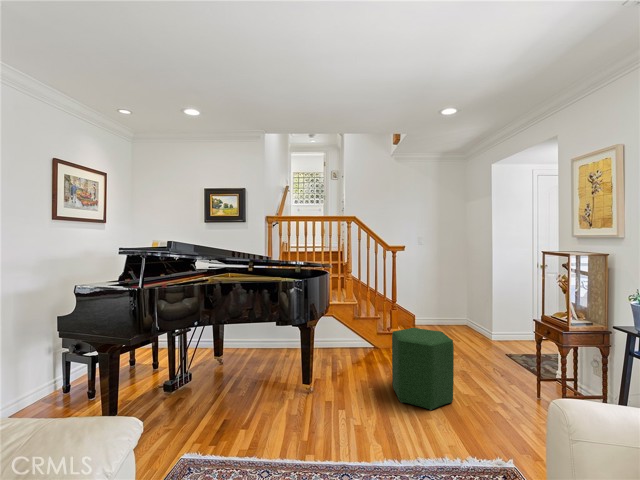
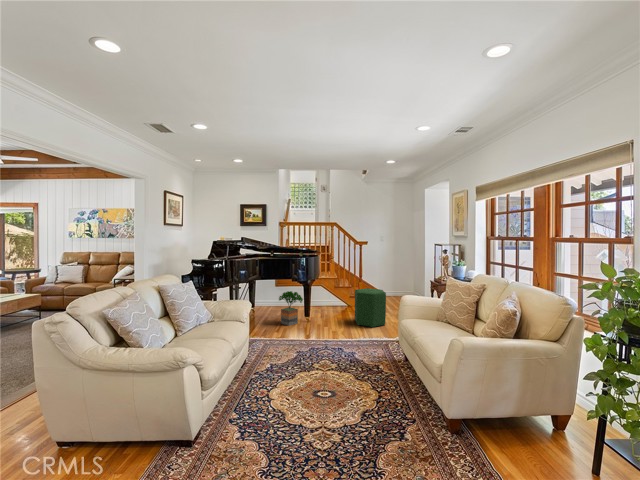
potted tree: none [251,334,298,404] -> present [279,291,303,326]

